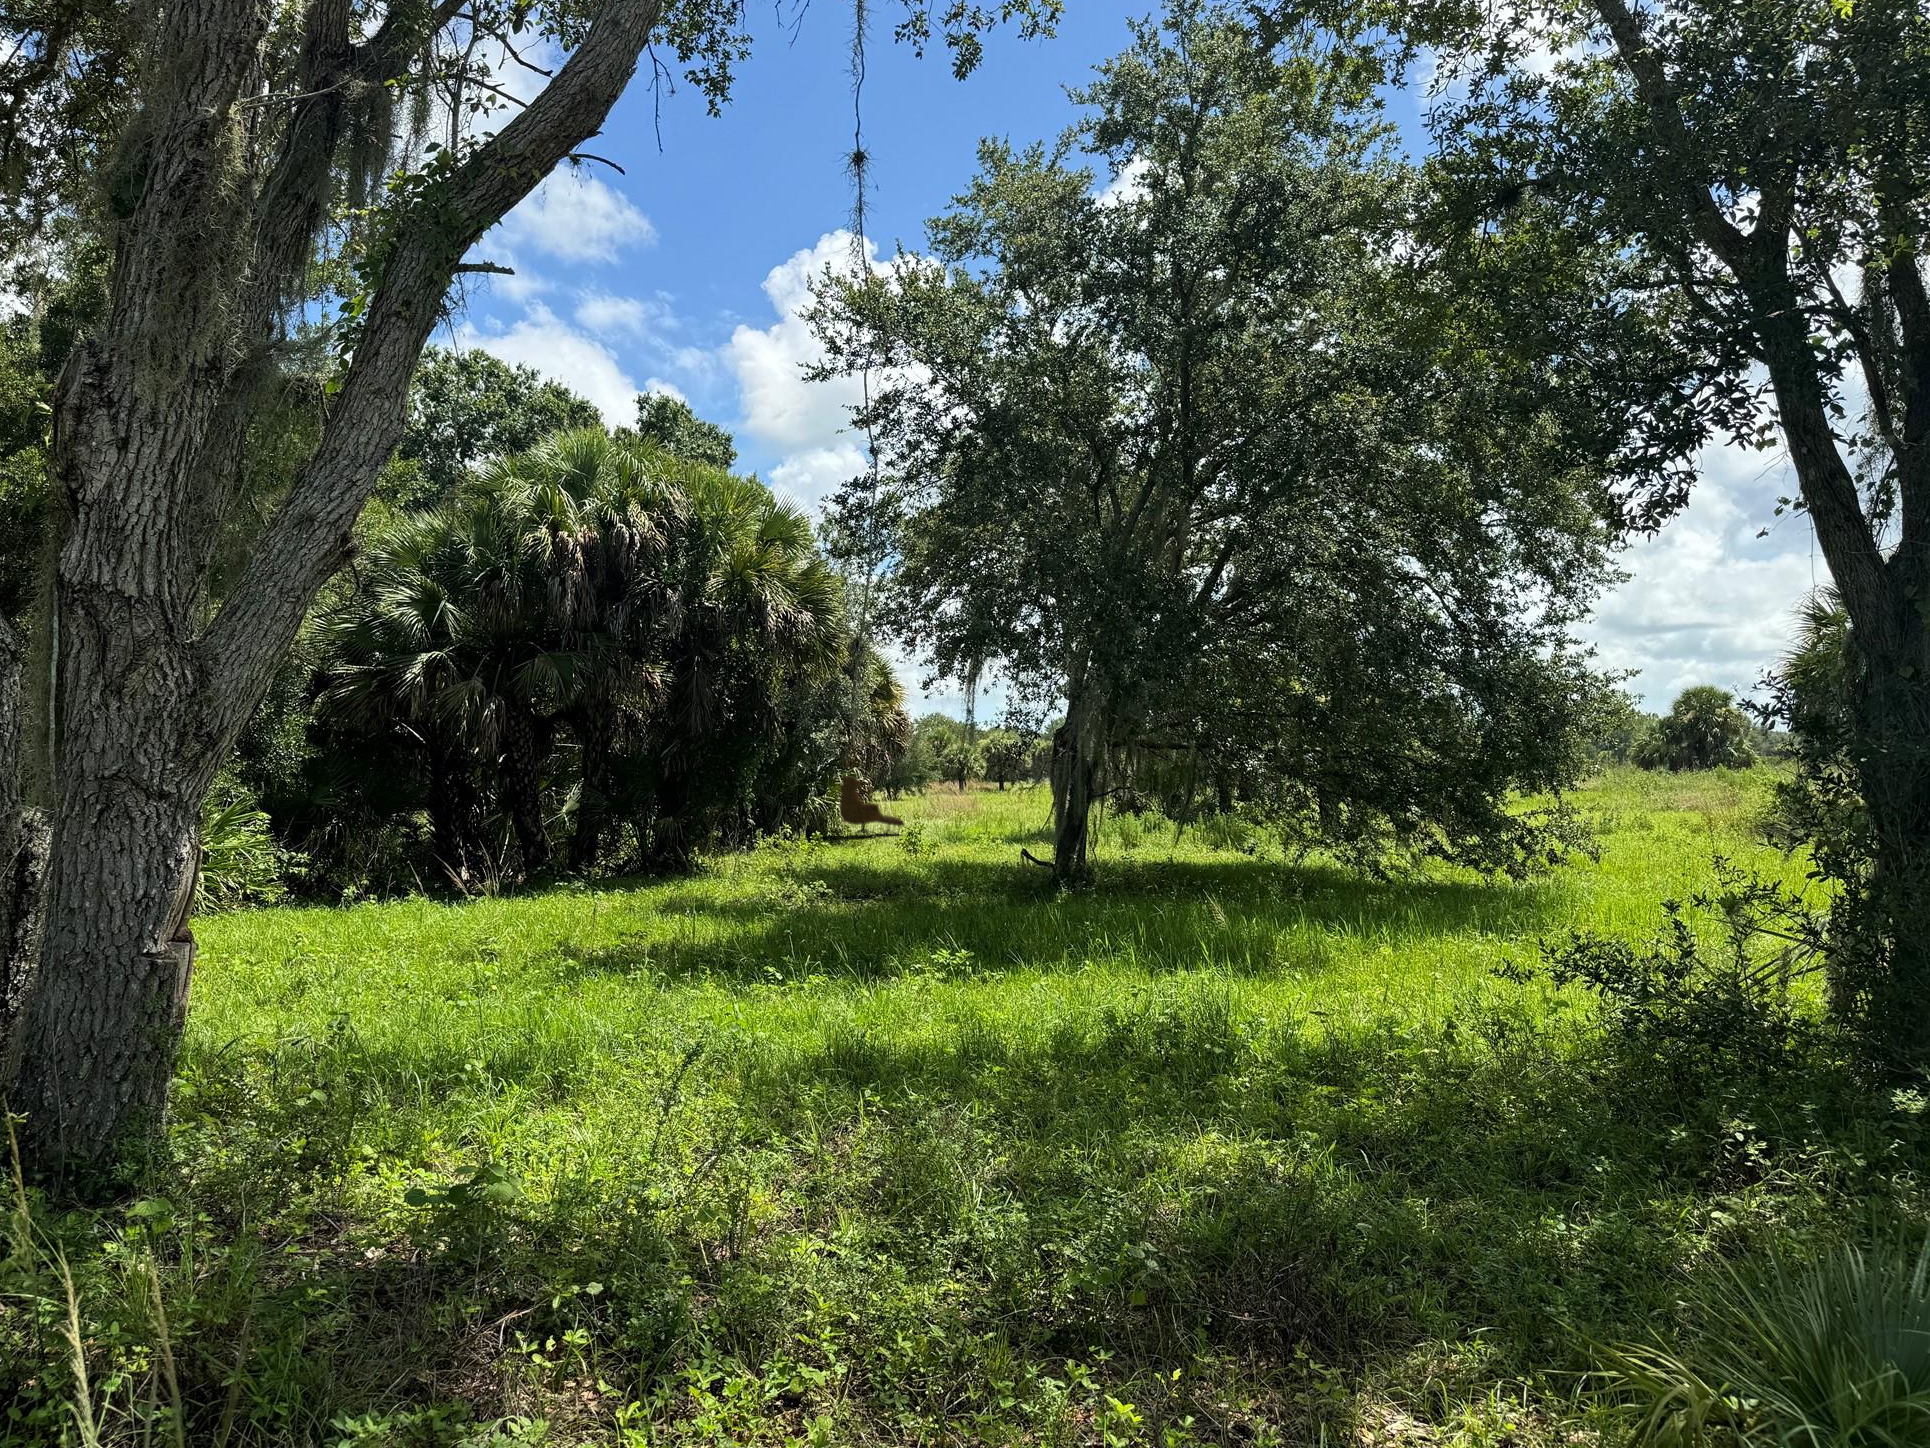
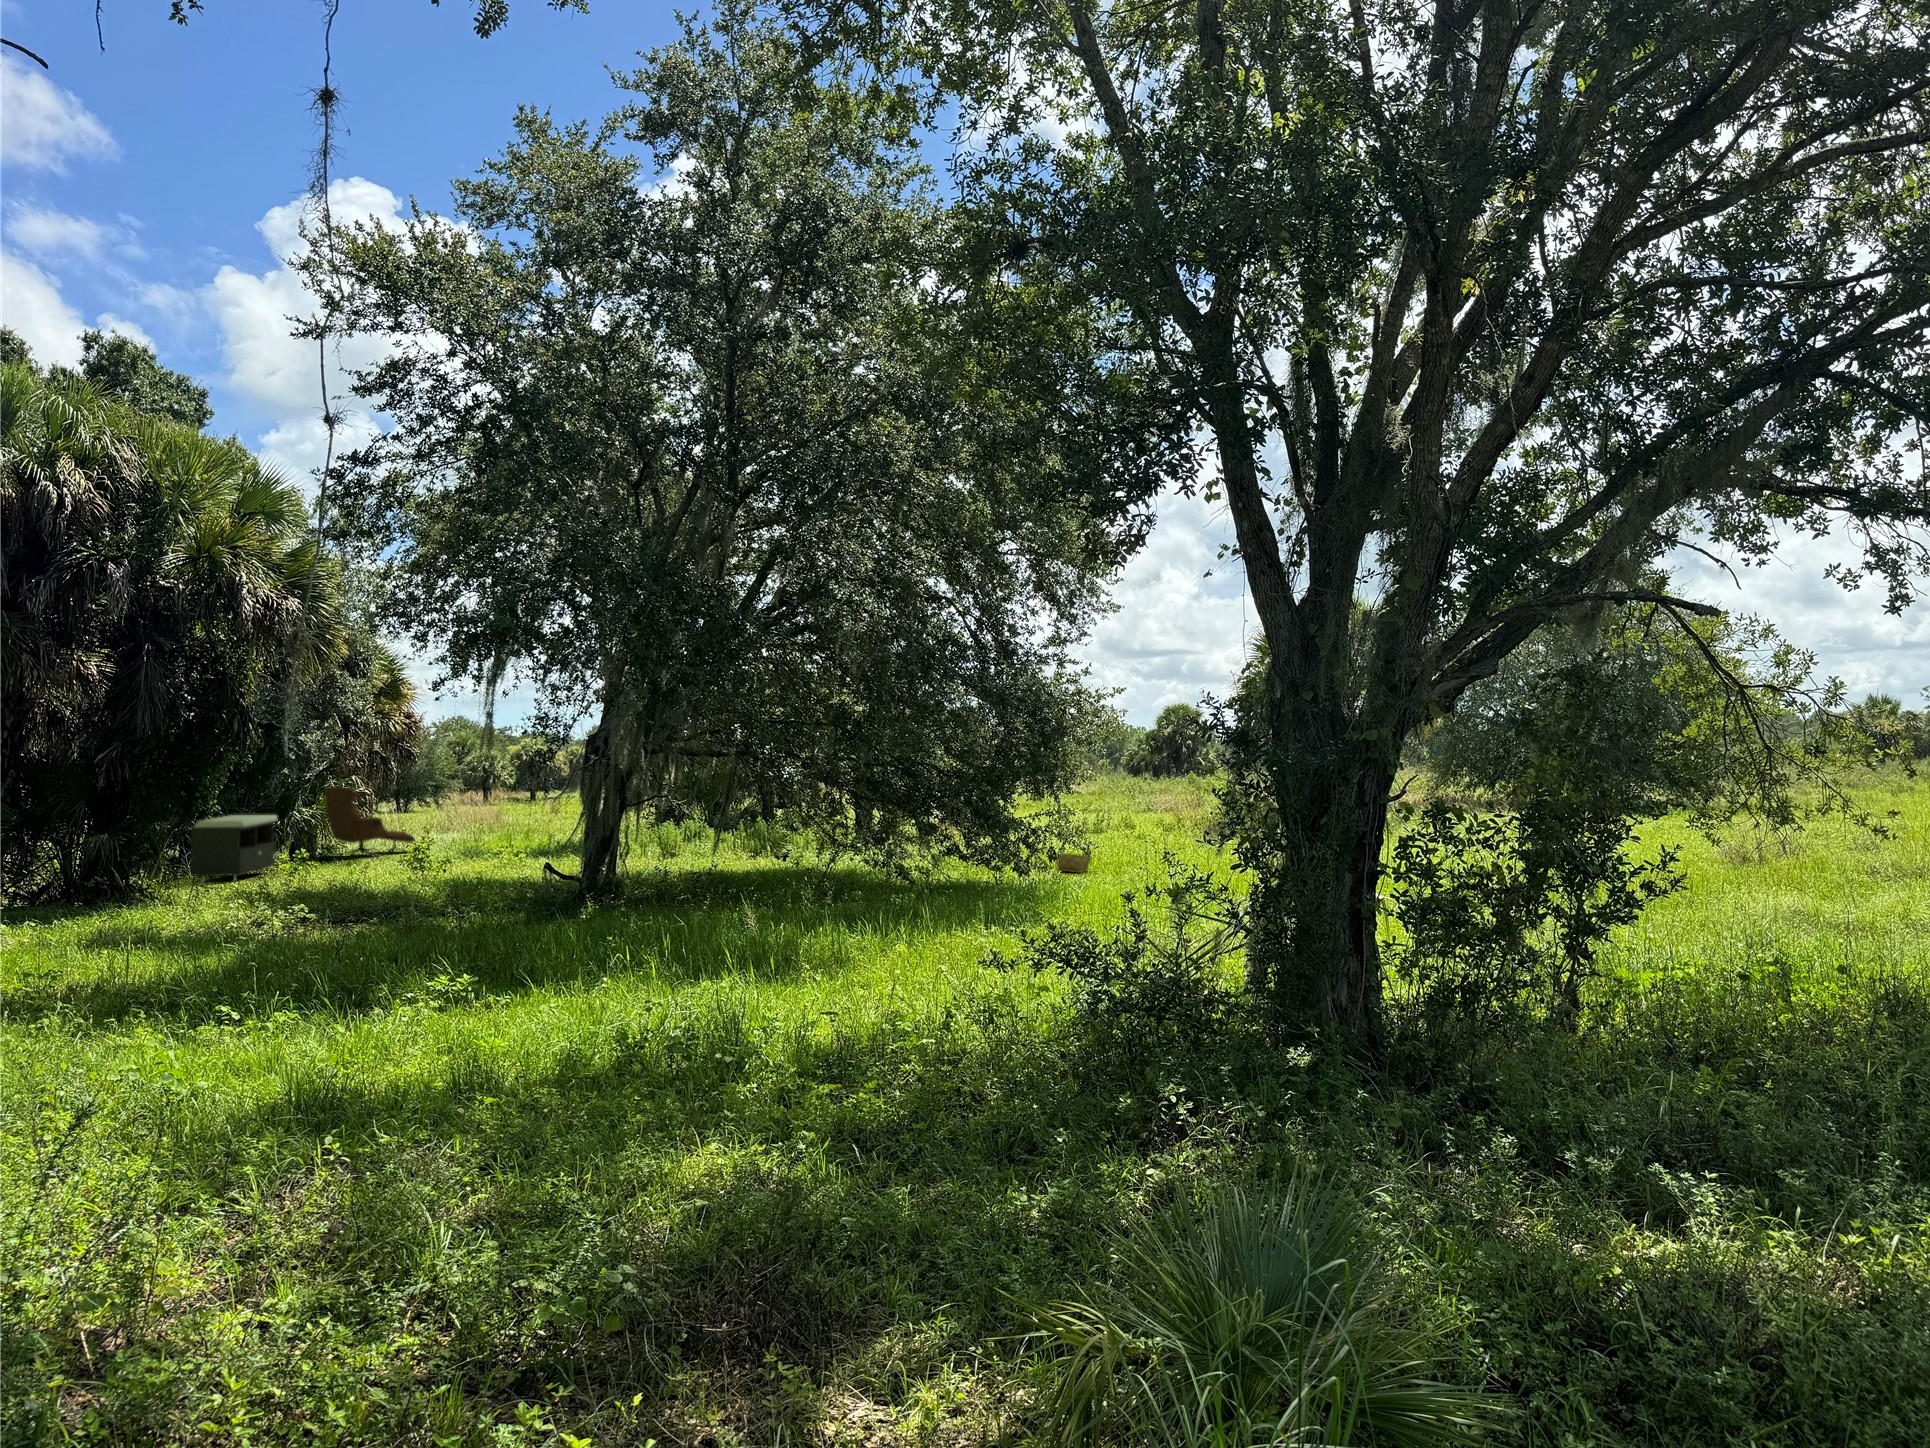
storage bench: none [741,798,802,853] -> present [190,815,277,882]
woven basket: none [1557,854,1604,885] -> present [1057,848,1091,873]

